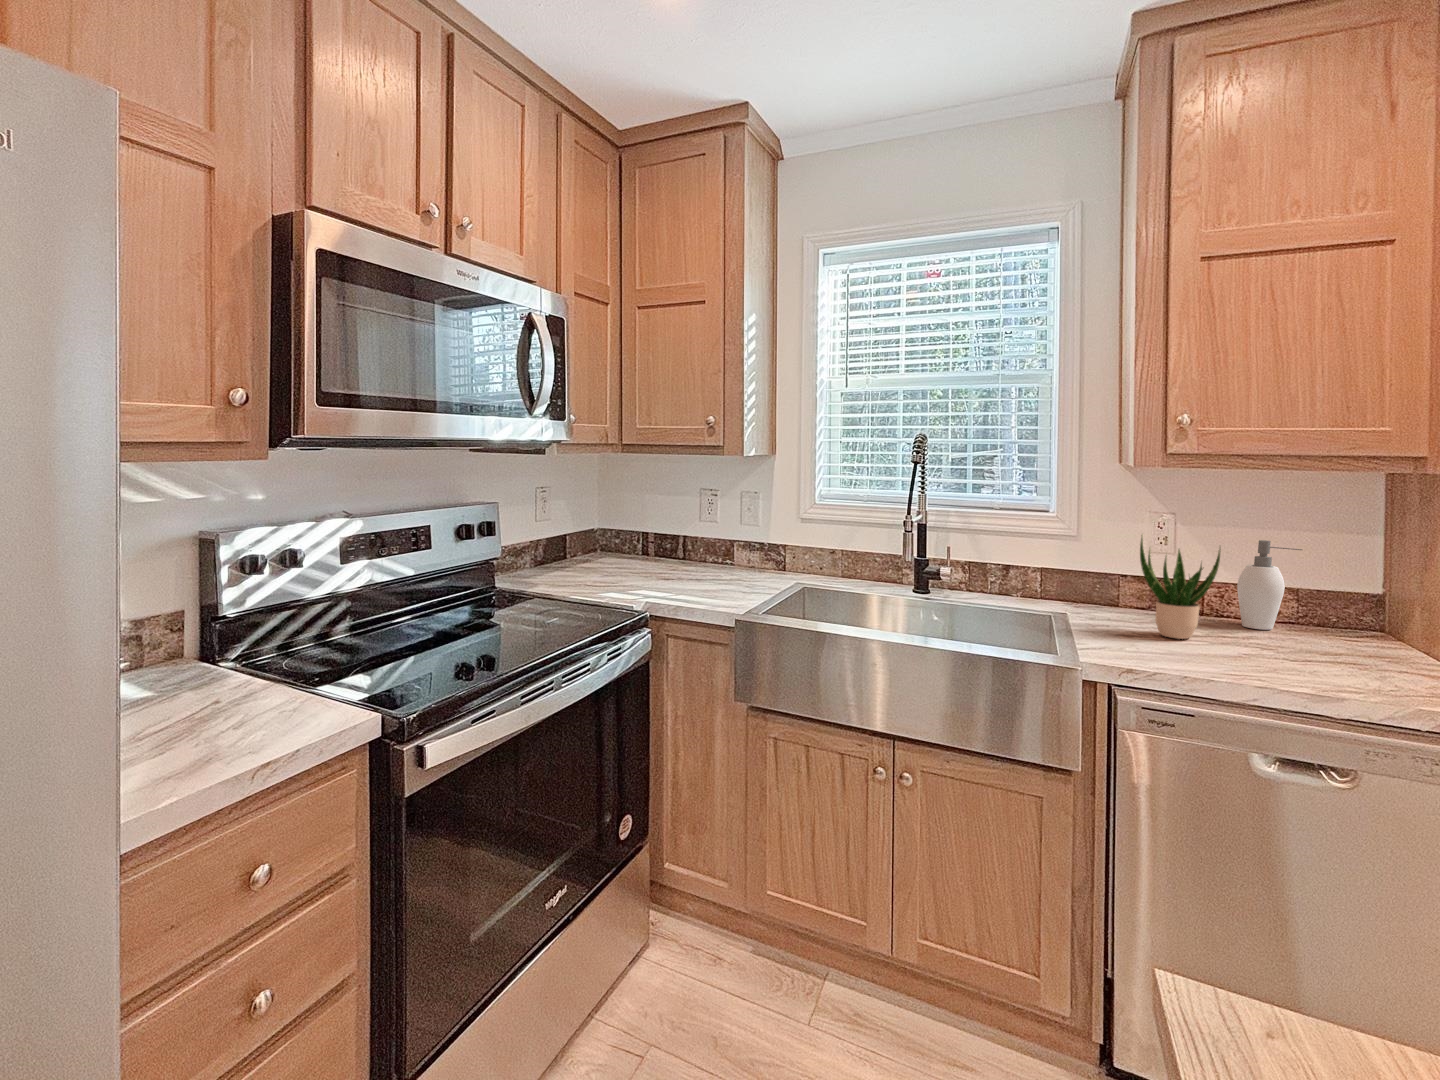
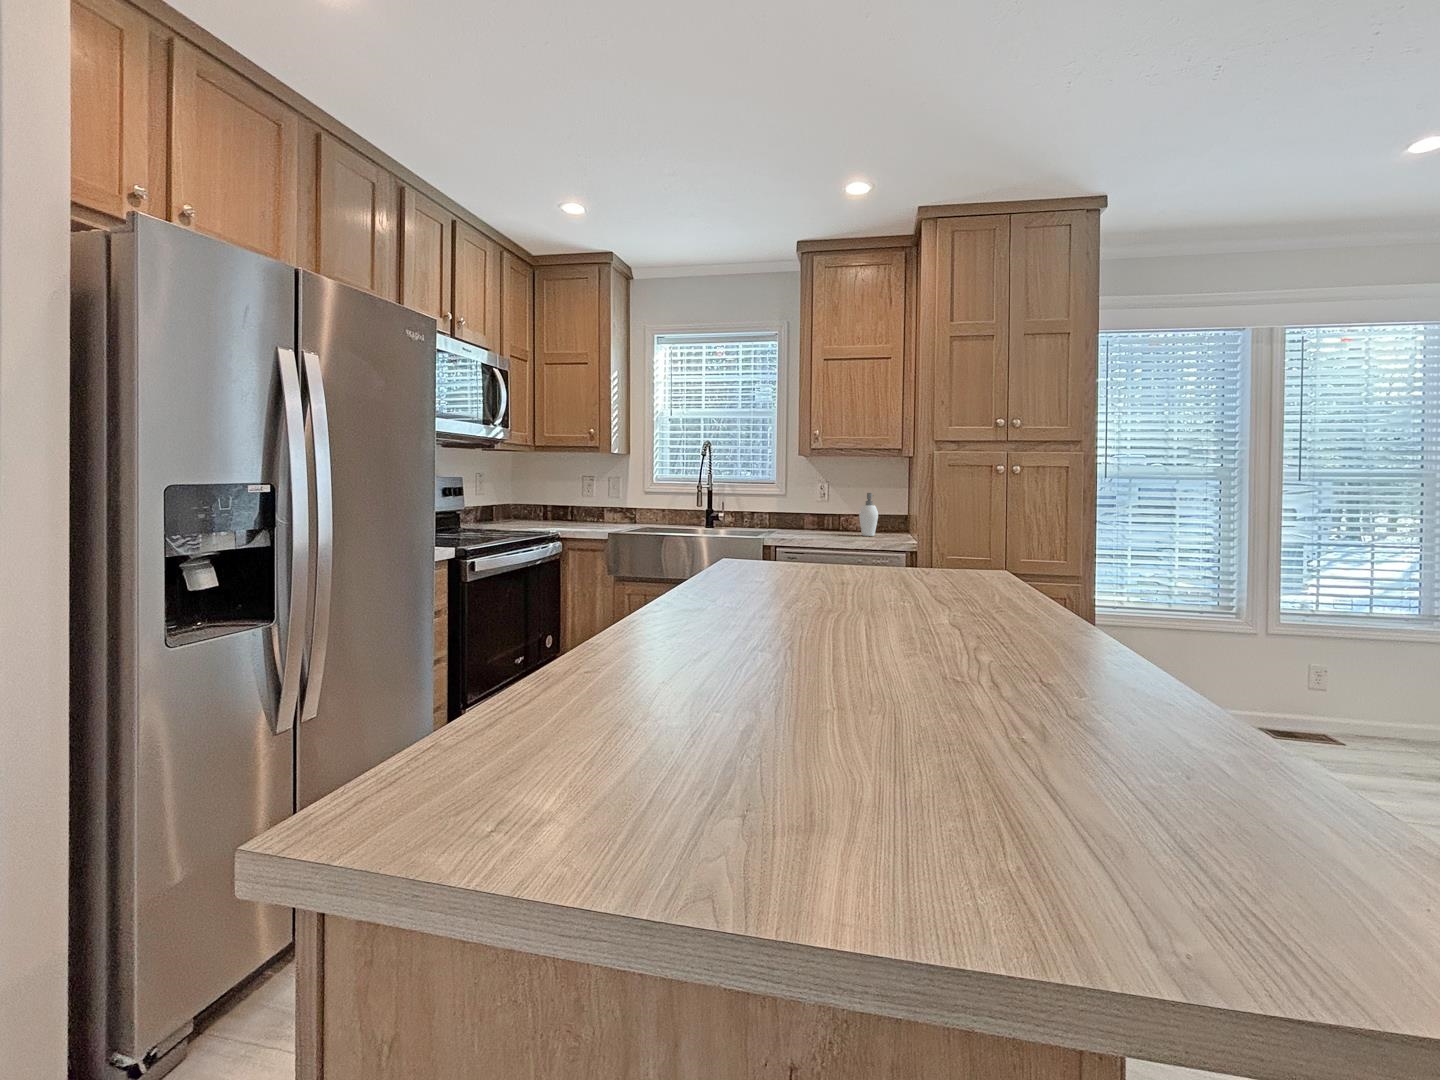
potted plant: present [1140,537,1221,639] -> none [808,487,844,537]

